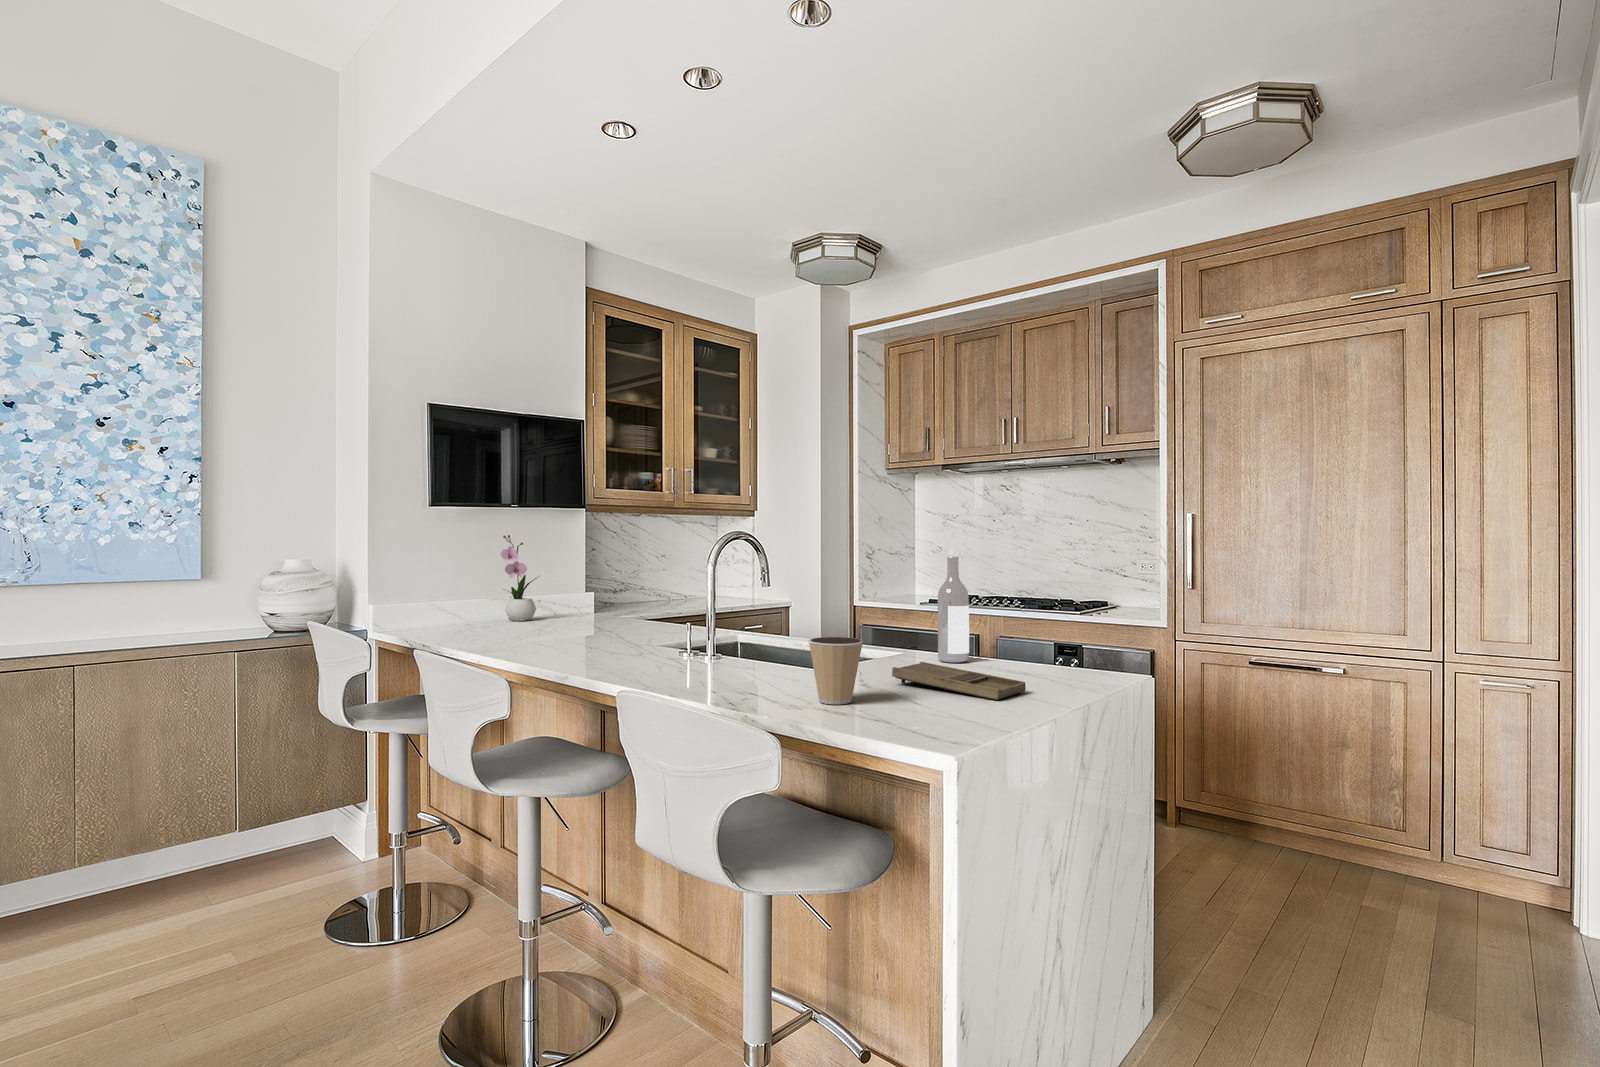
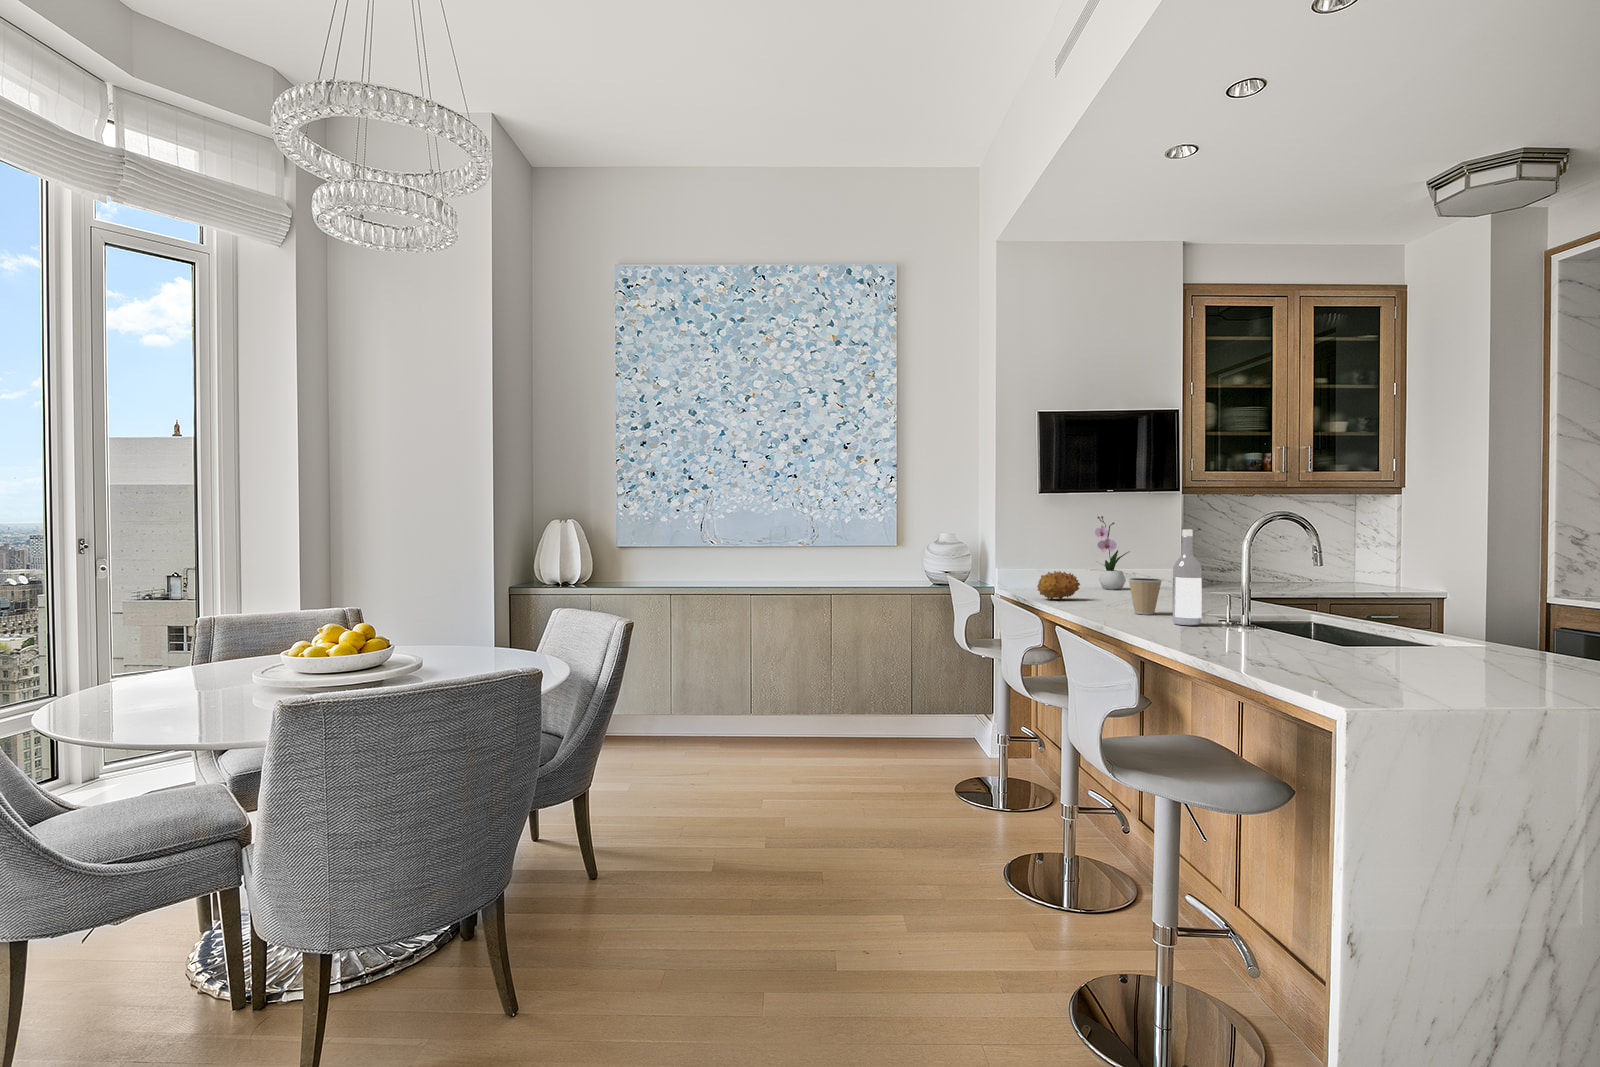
wine bottle: present [938,549,969,663] -> present [1173,530,1202,626]
fruit: none [451,603,507,641] -> present [1037,571,1080,600]
coffee cup: present [808,637,863,704] -> present [1129,578,1162,615]
tray: present [892,662,1026,700] -> none [1367,647,1515,685]

